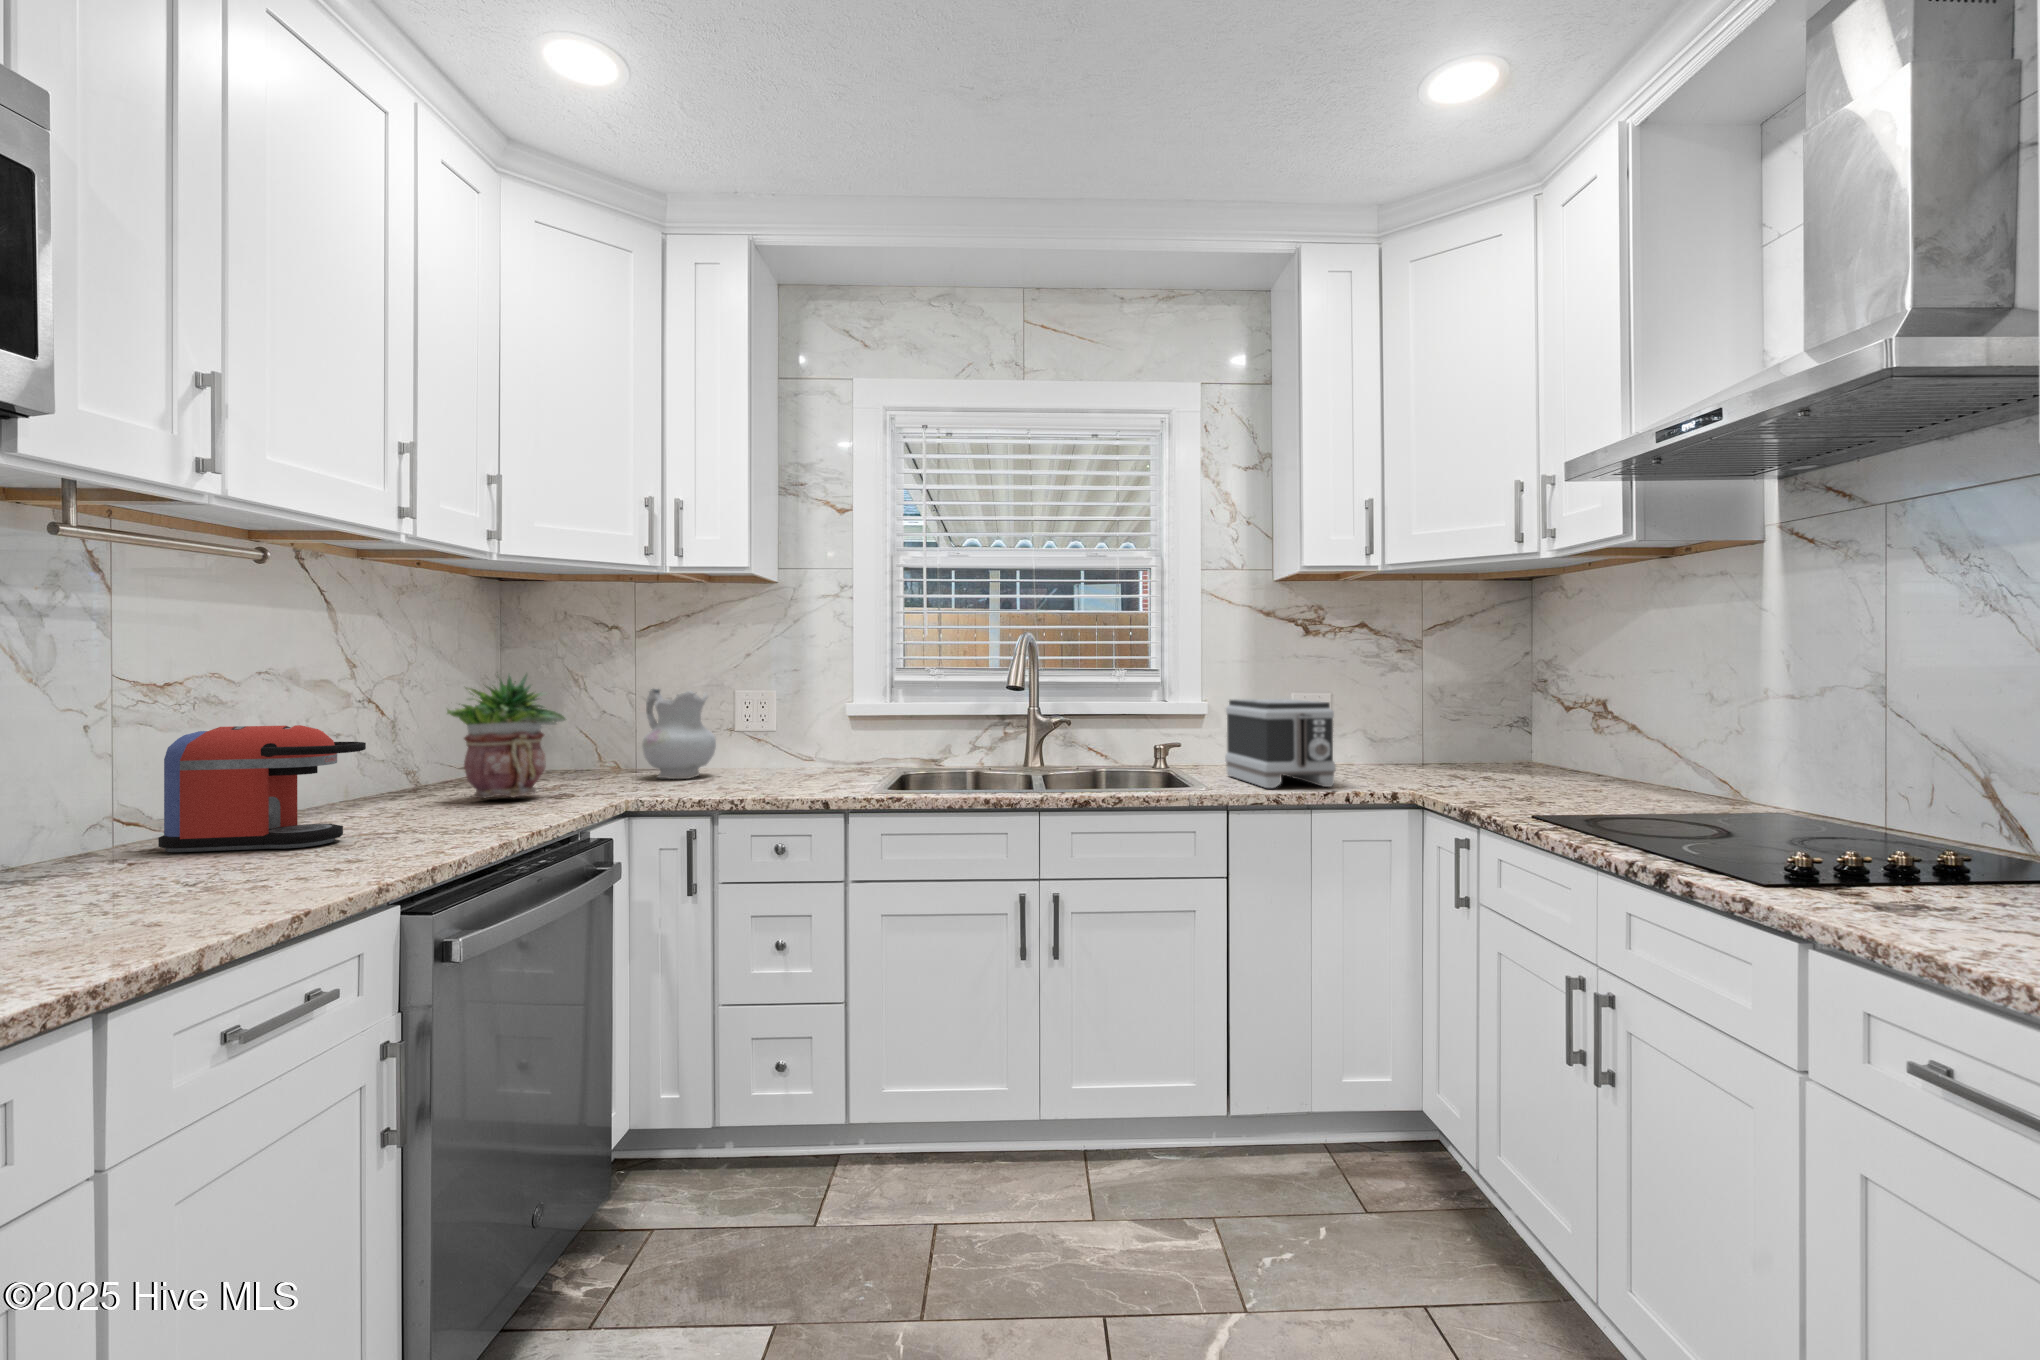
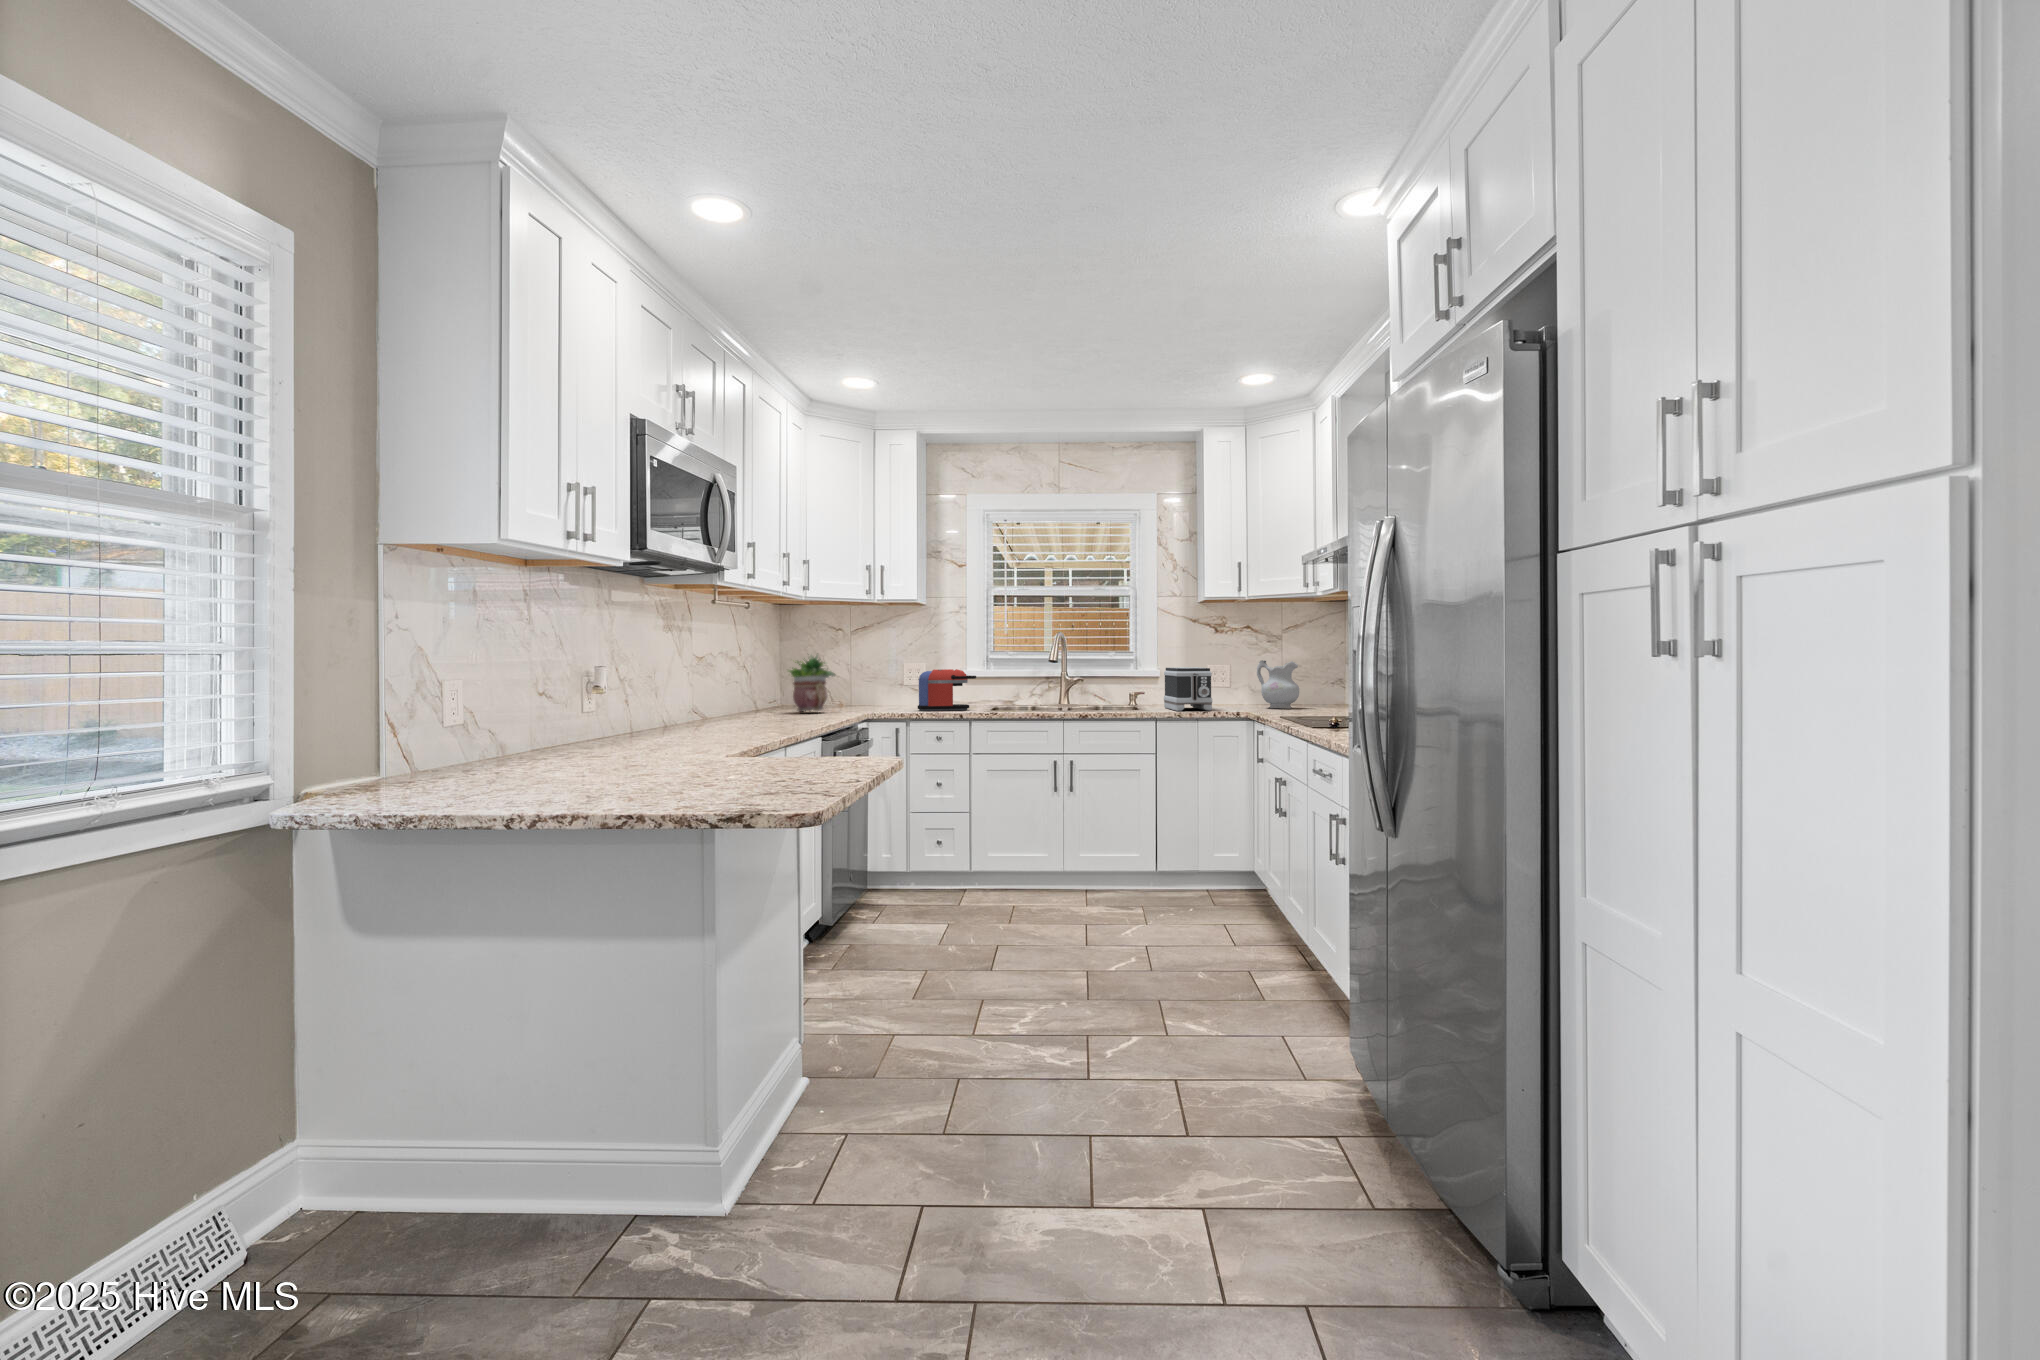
ceramic pitcher: present [642,689,716,779] -> present [1257,660,1299,709]
coffee maker: present [158,725,366,852] -> present [918,669,976,711]

